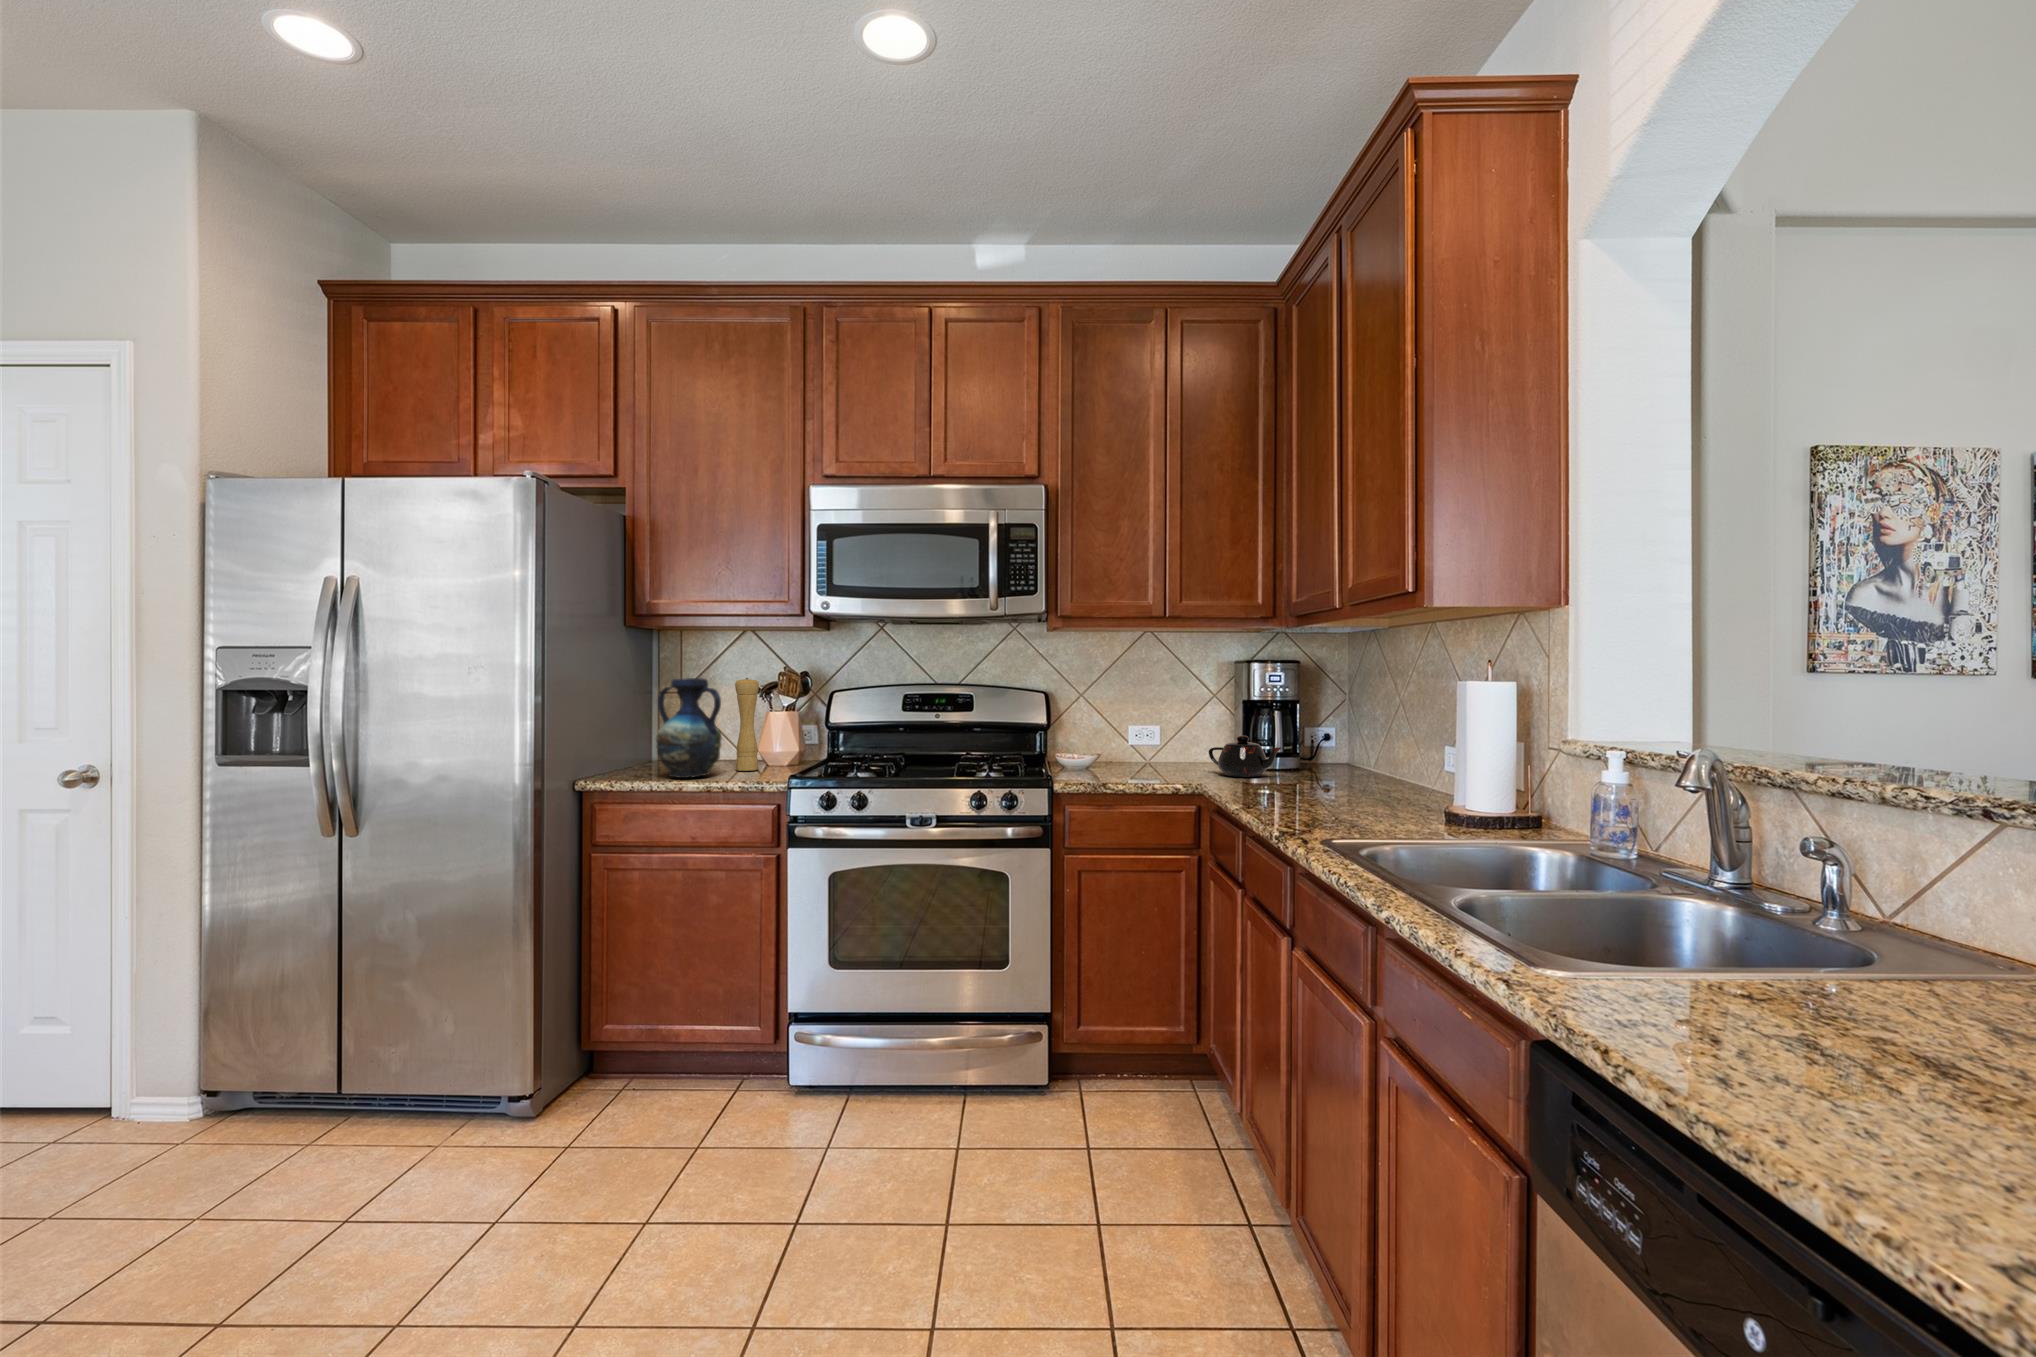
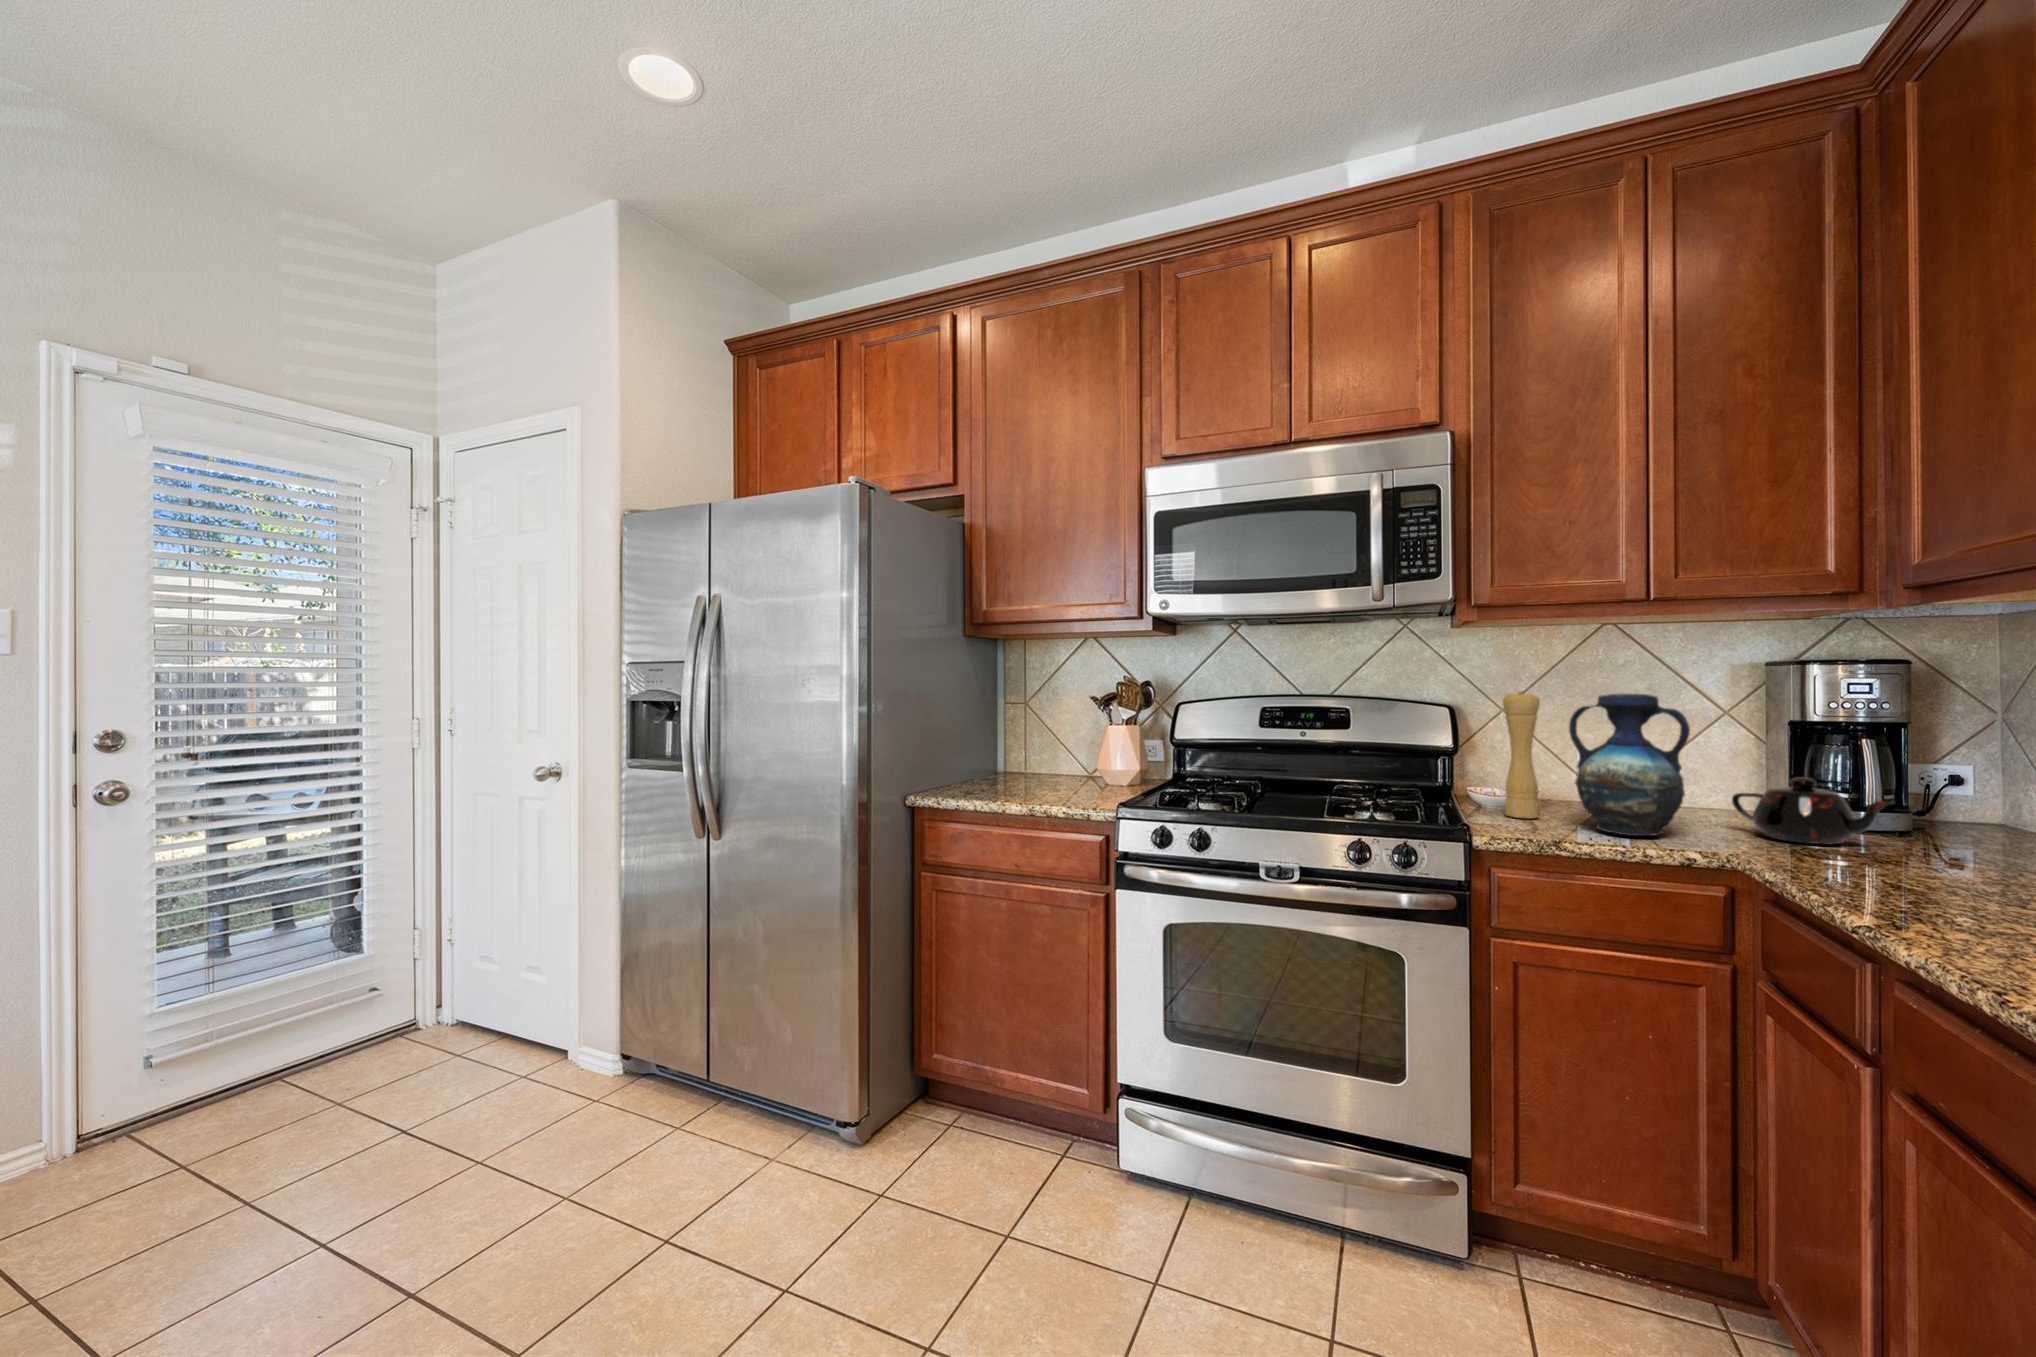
vase: present [656,678,722,778] -> present [1569,694,1690,836]
pepper mill: present [735,678,759,771] -> present [1503,692,1540,818]

